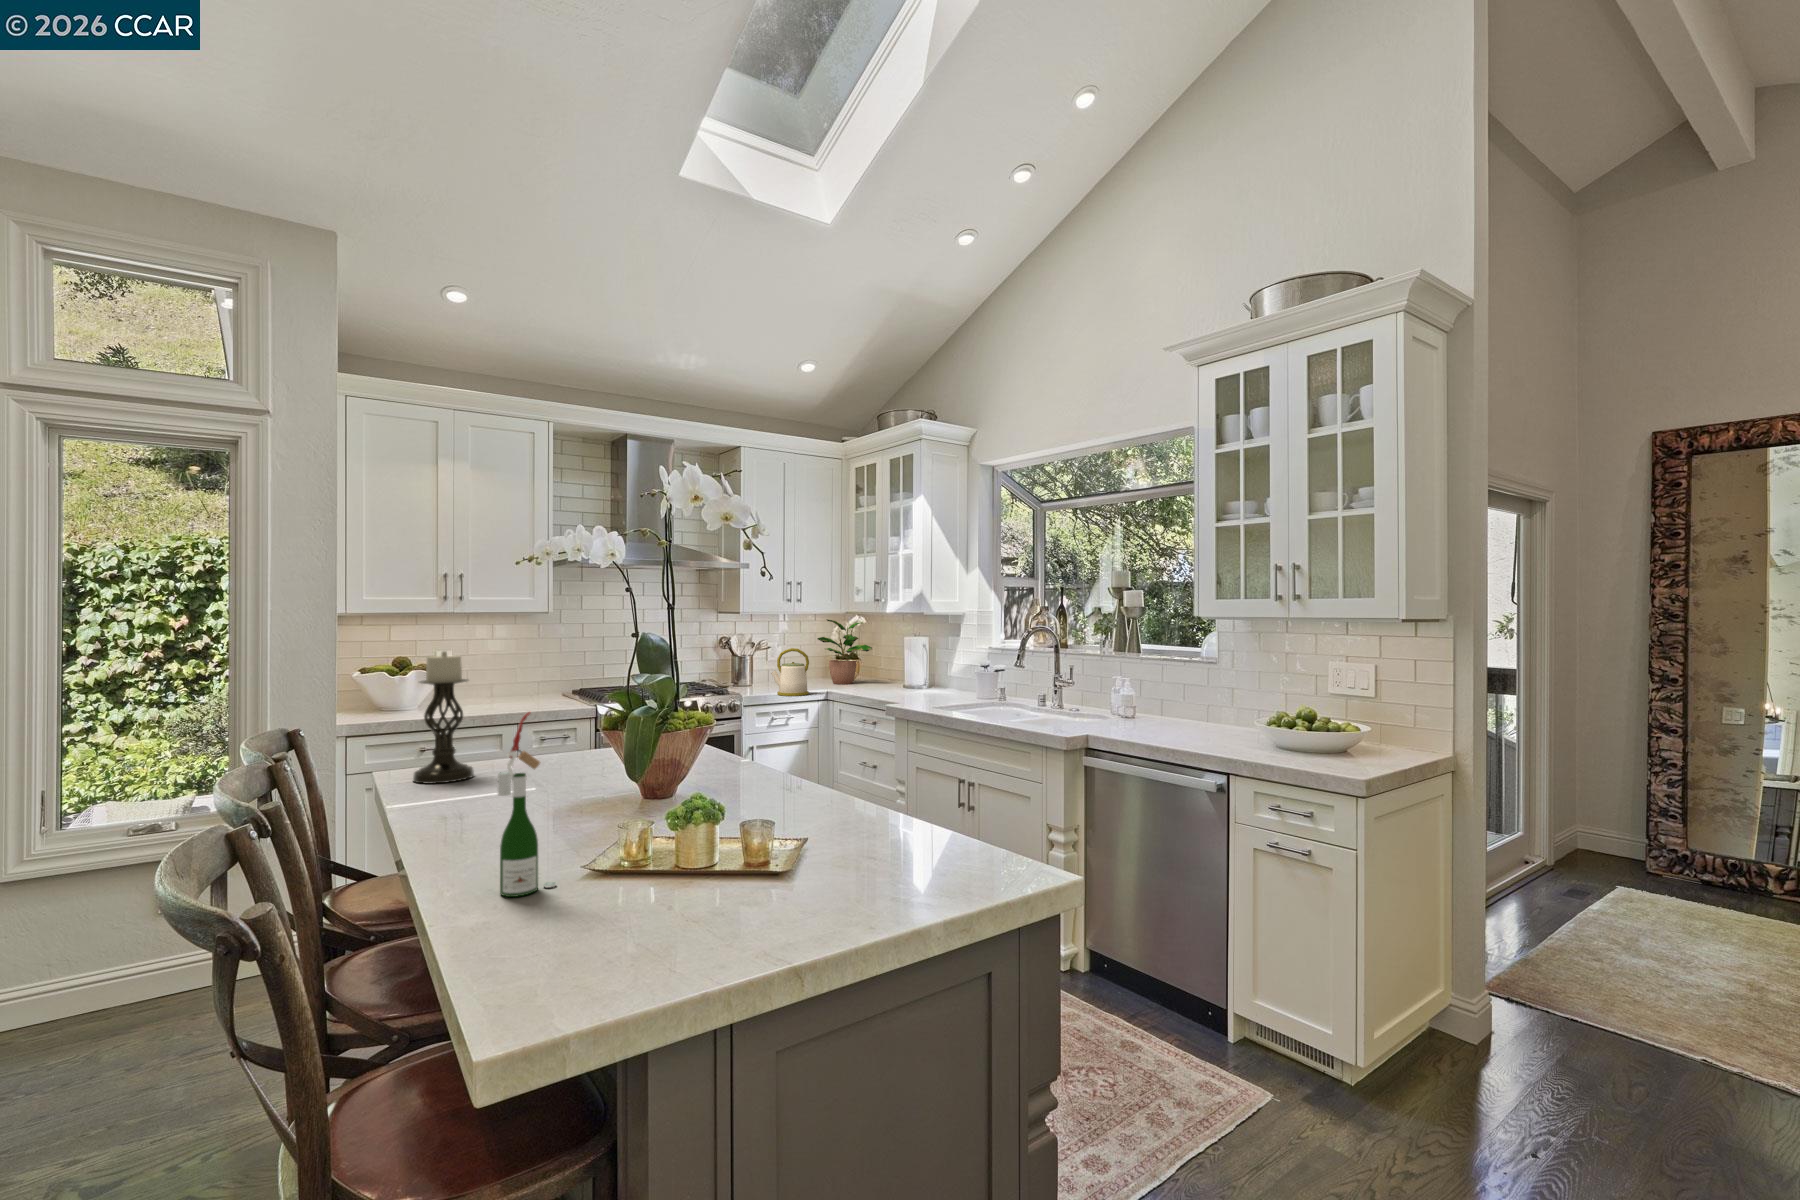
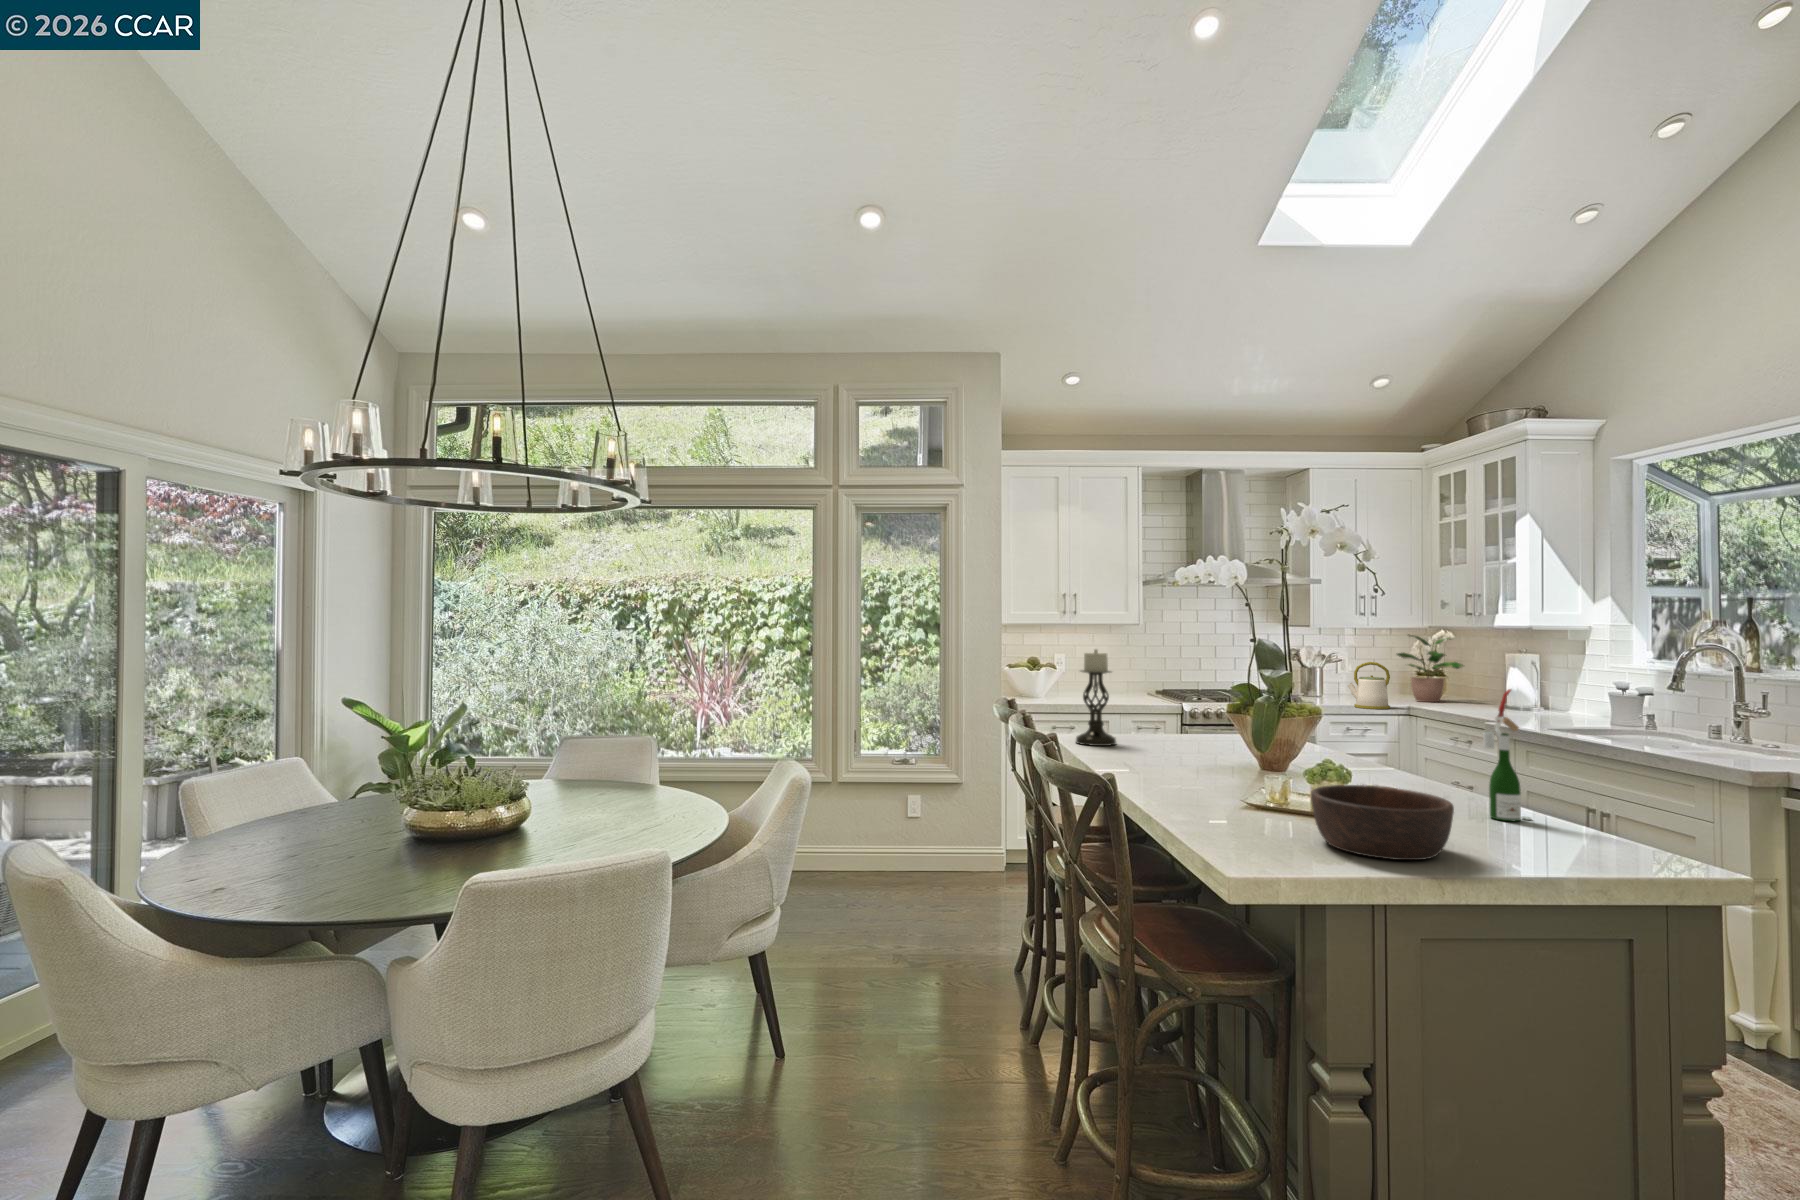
wine bottle: present [497,712,556,897] -> present [1483,689,1531,821]
wooden bowl: none [657,829,822,940] -> present [1311,785,1454,860]

